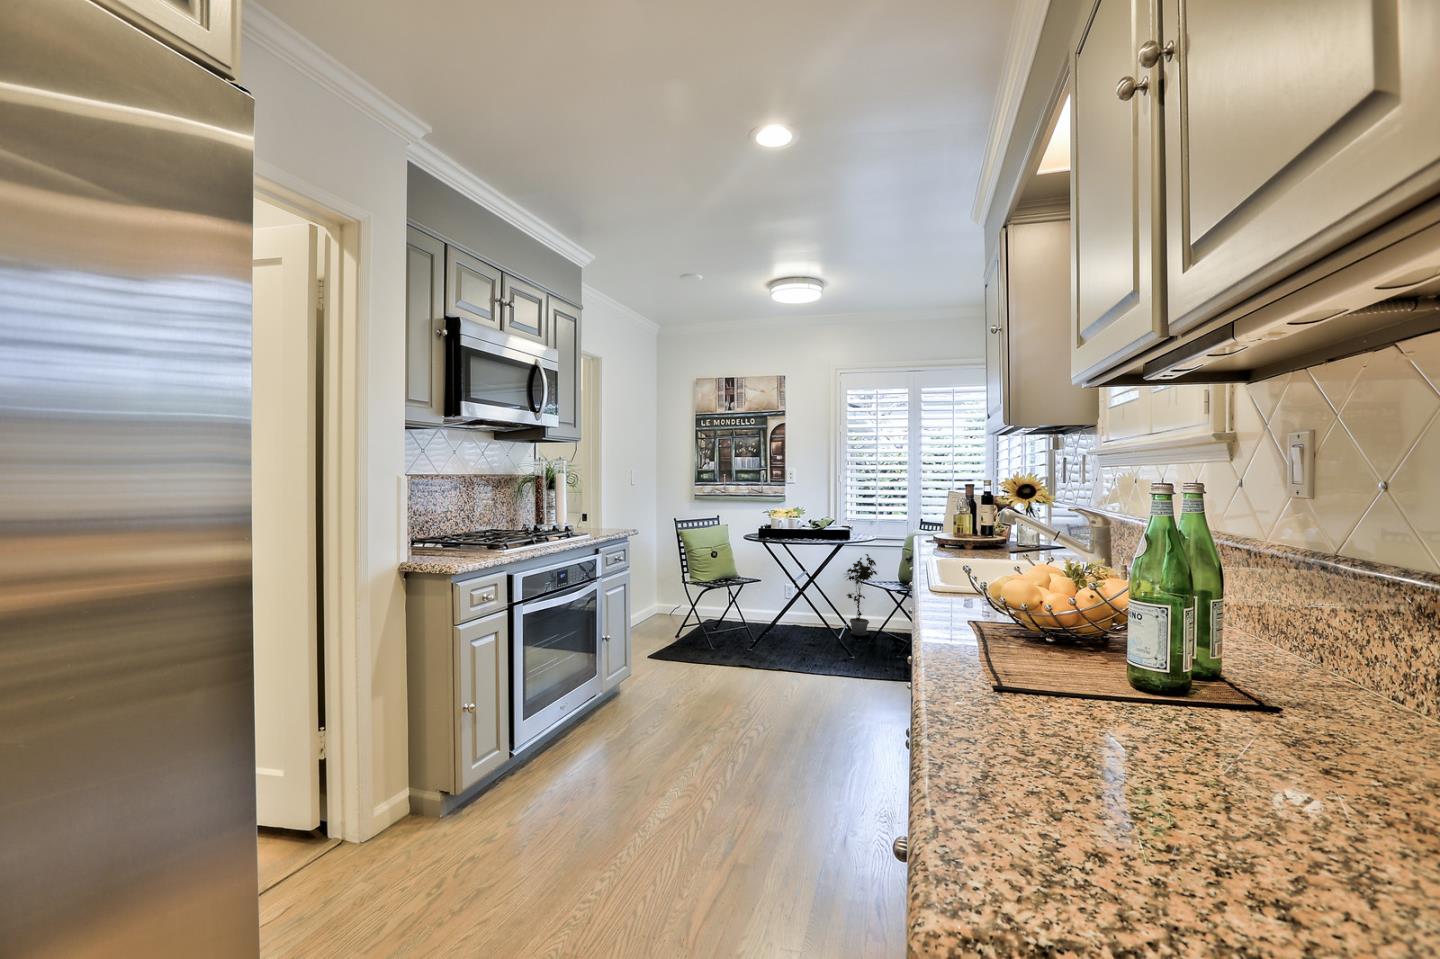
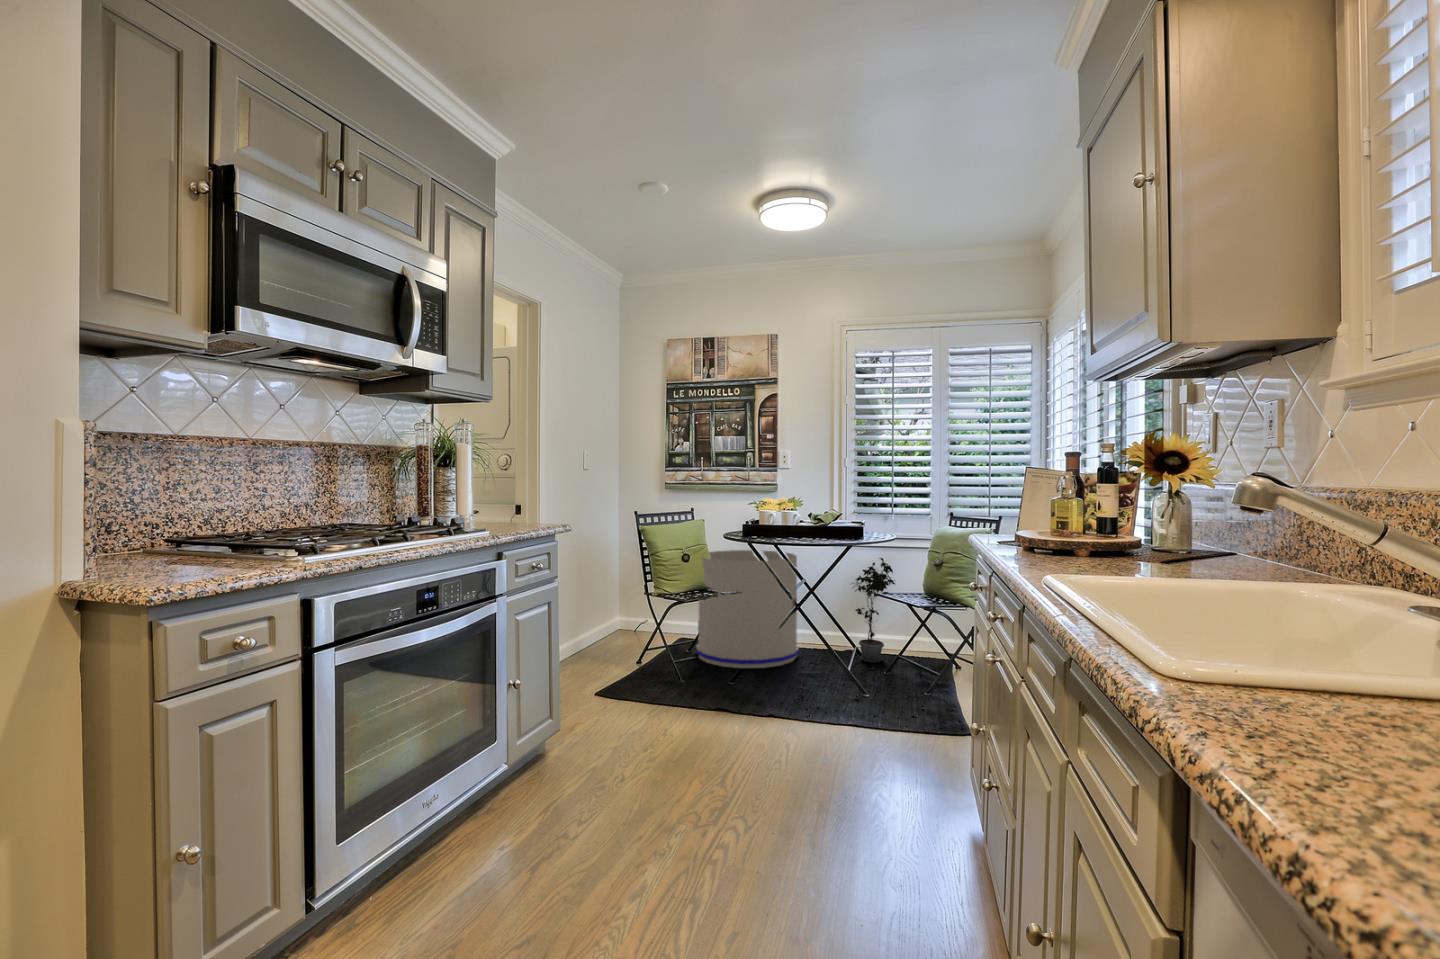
trash can: none [722,548,802,640] -> present [696,550,799,668]

